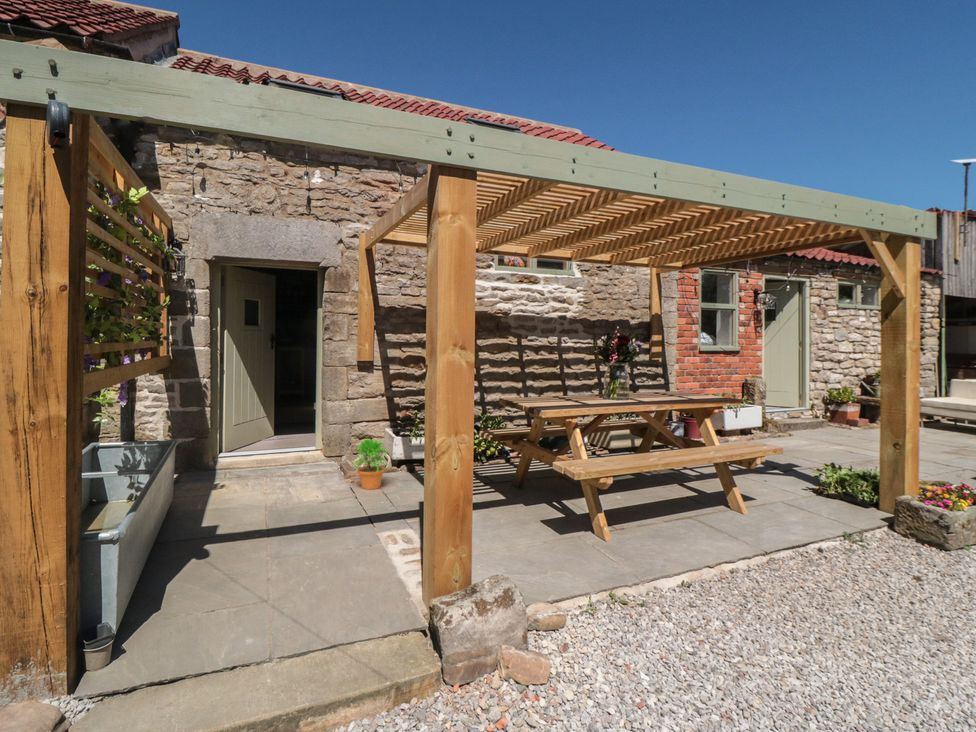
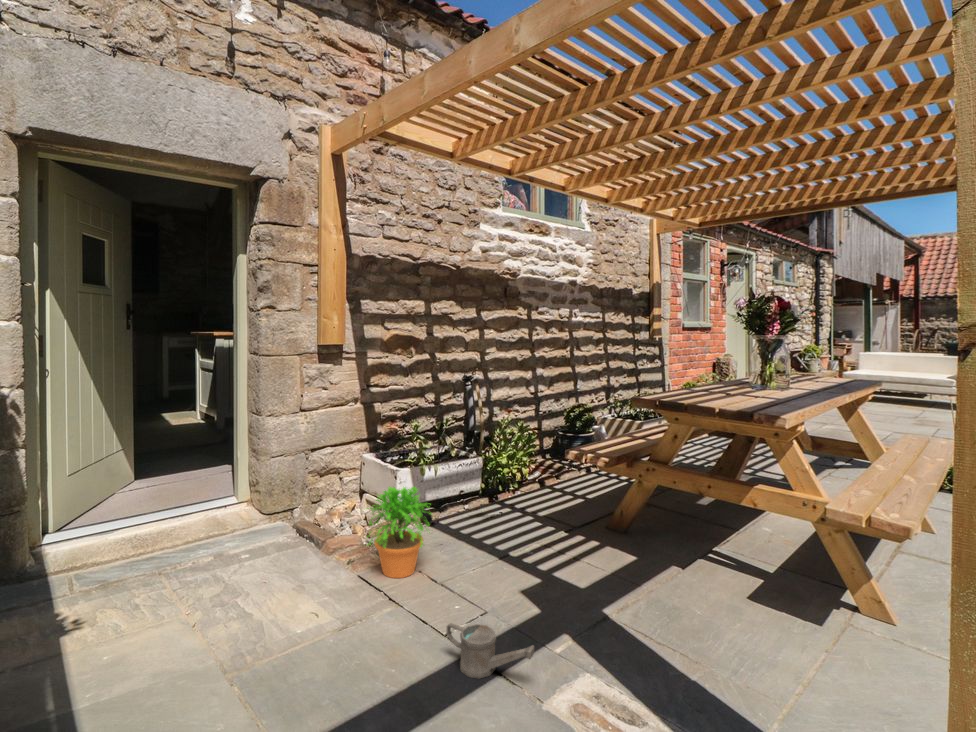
watering can: none [356,498,383,523] -> present [447,623,534,679]

